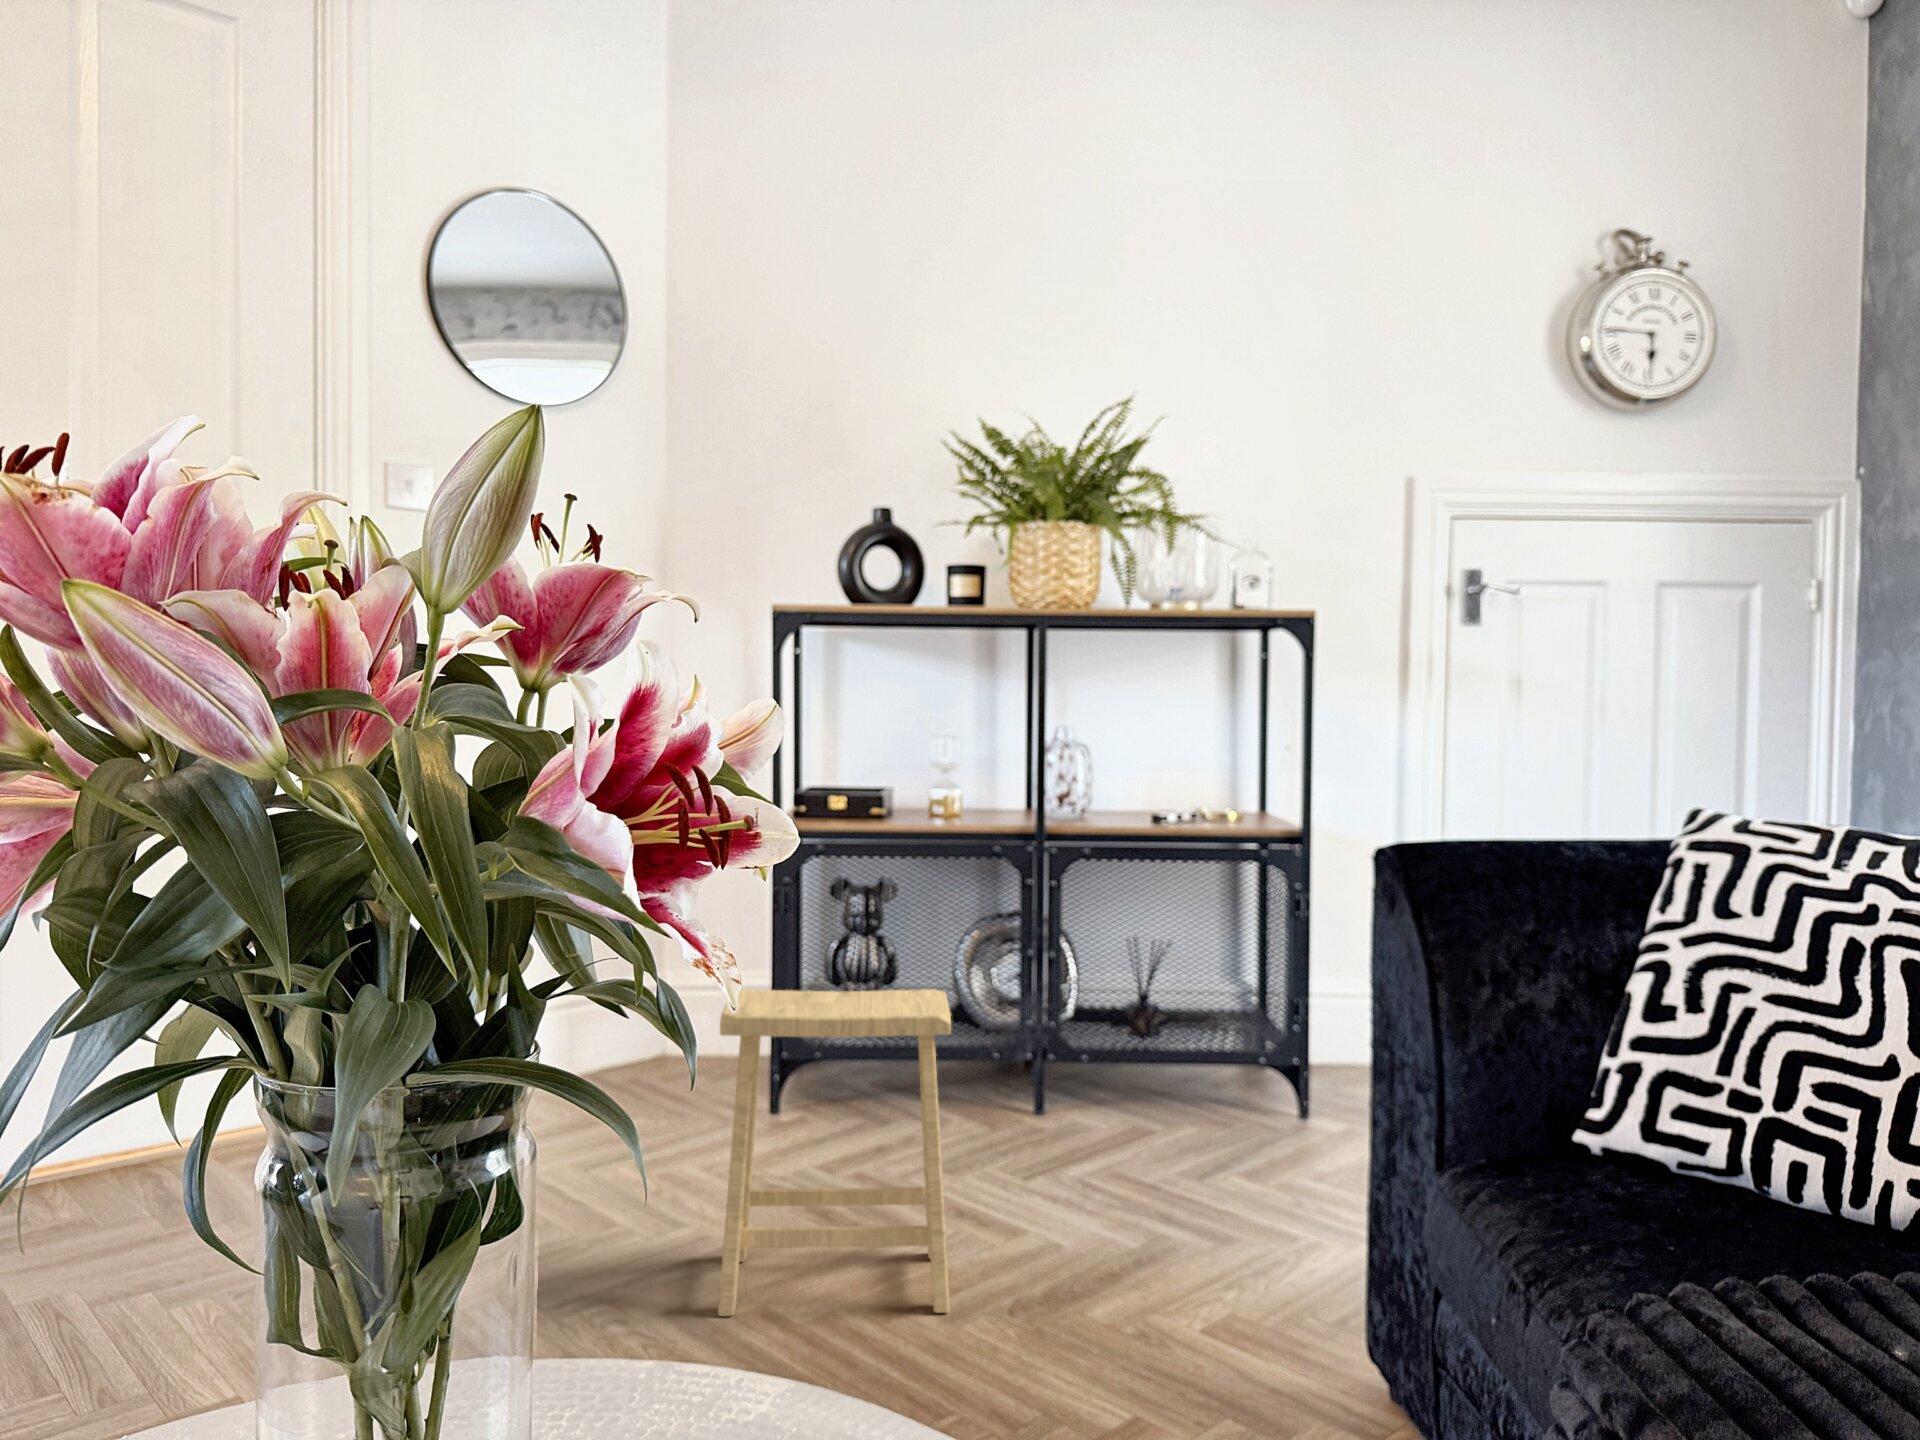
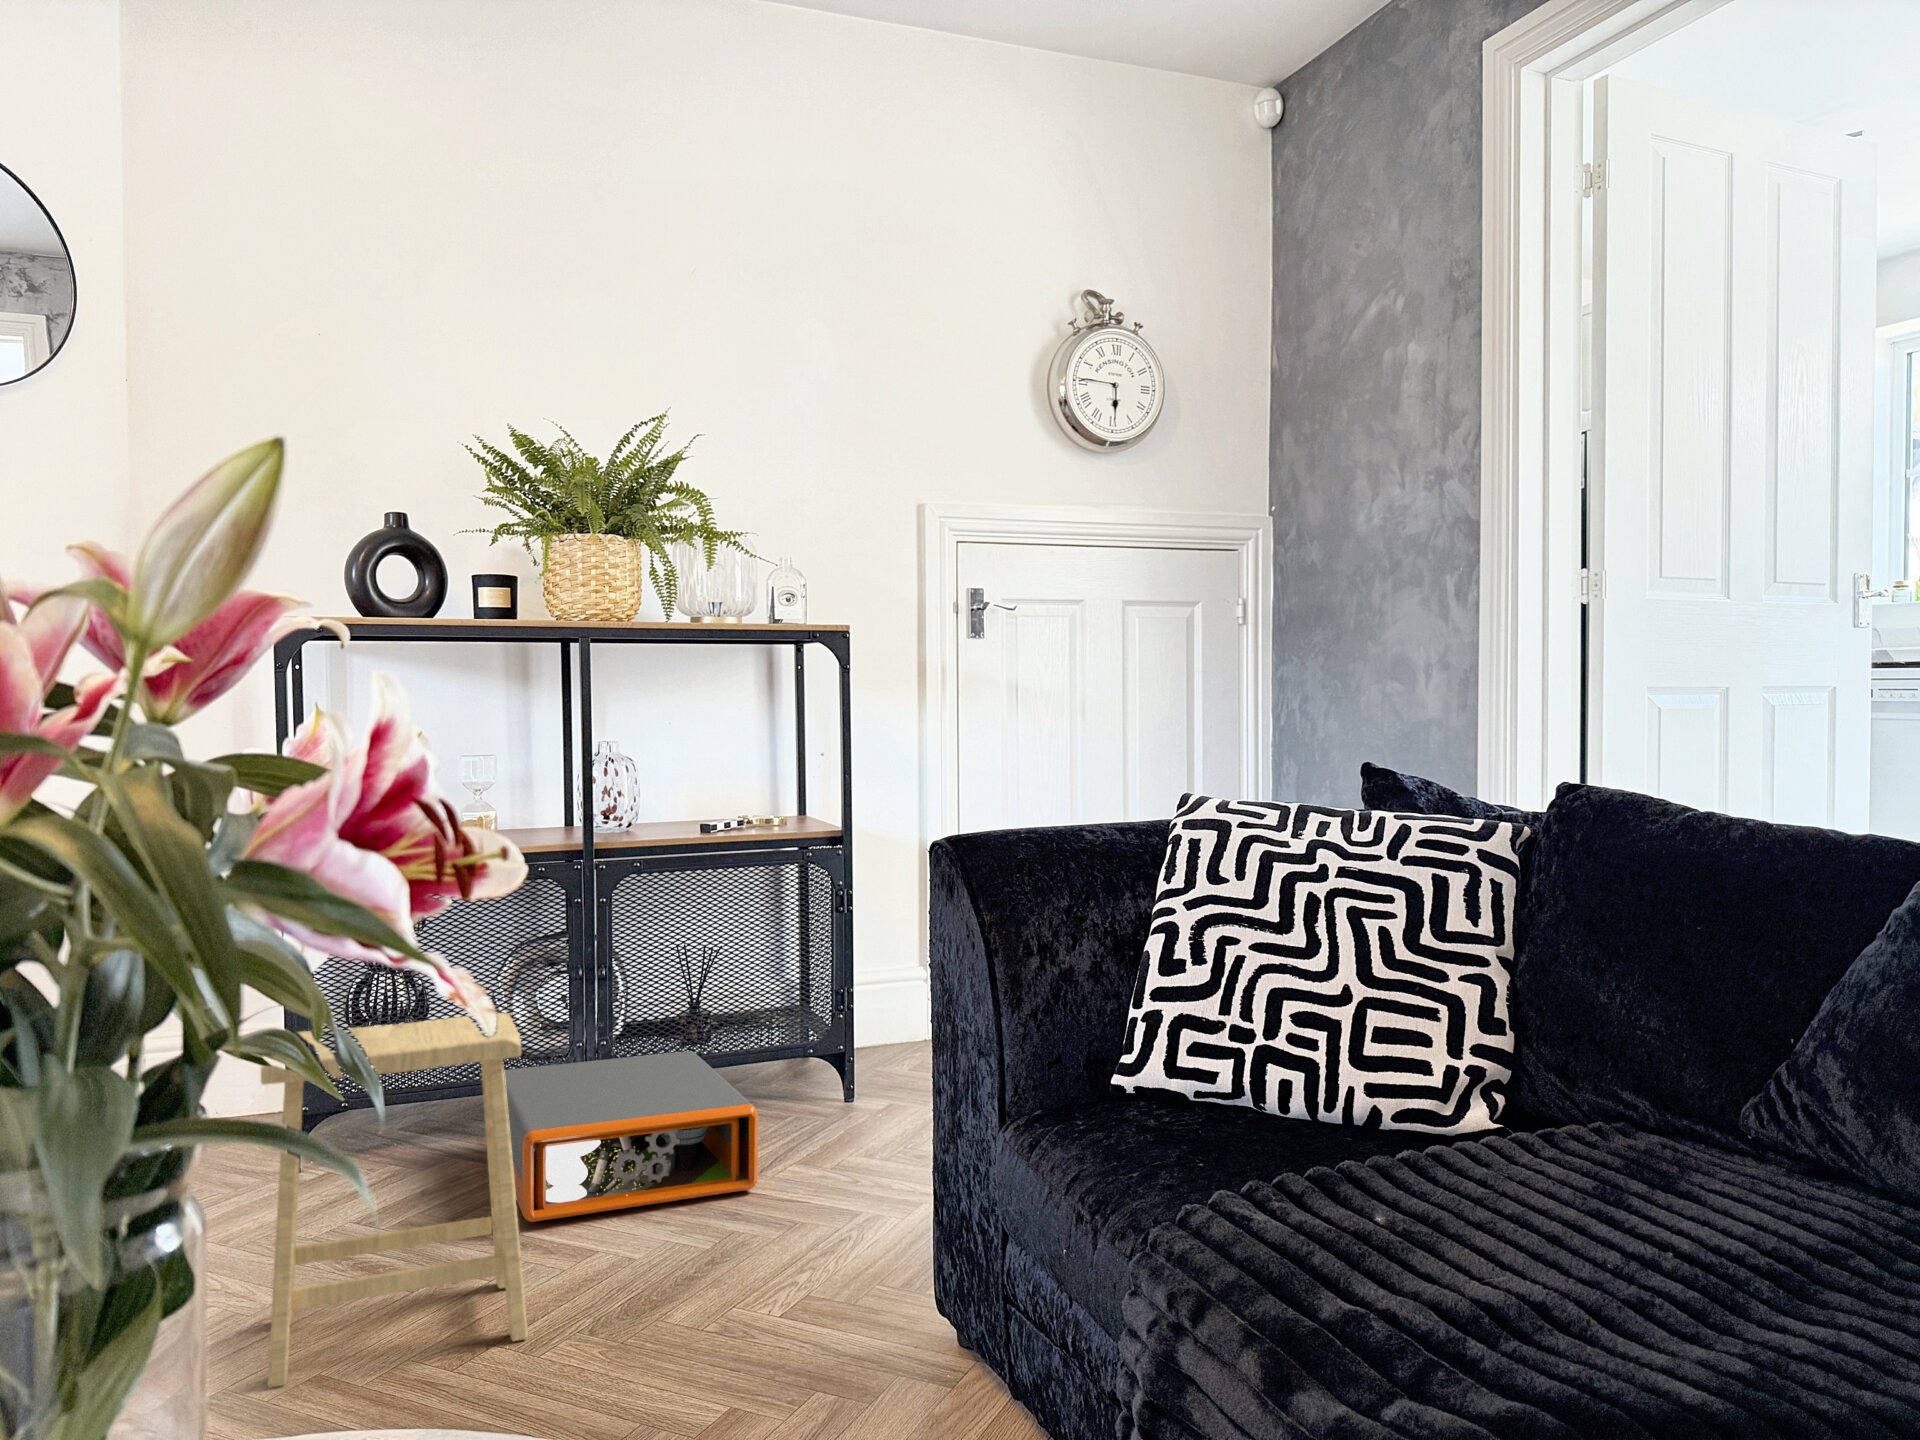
storage box: none [942,1046,1197,1199] -> present [504,1051,758,1222]

